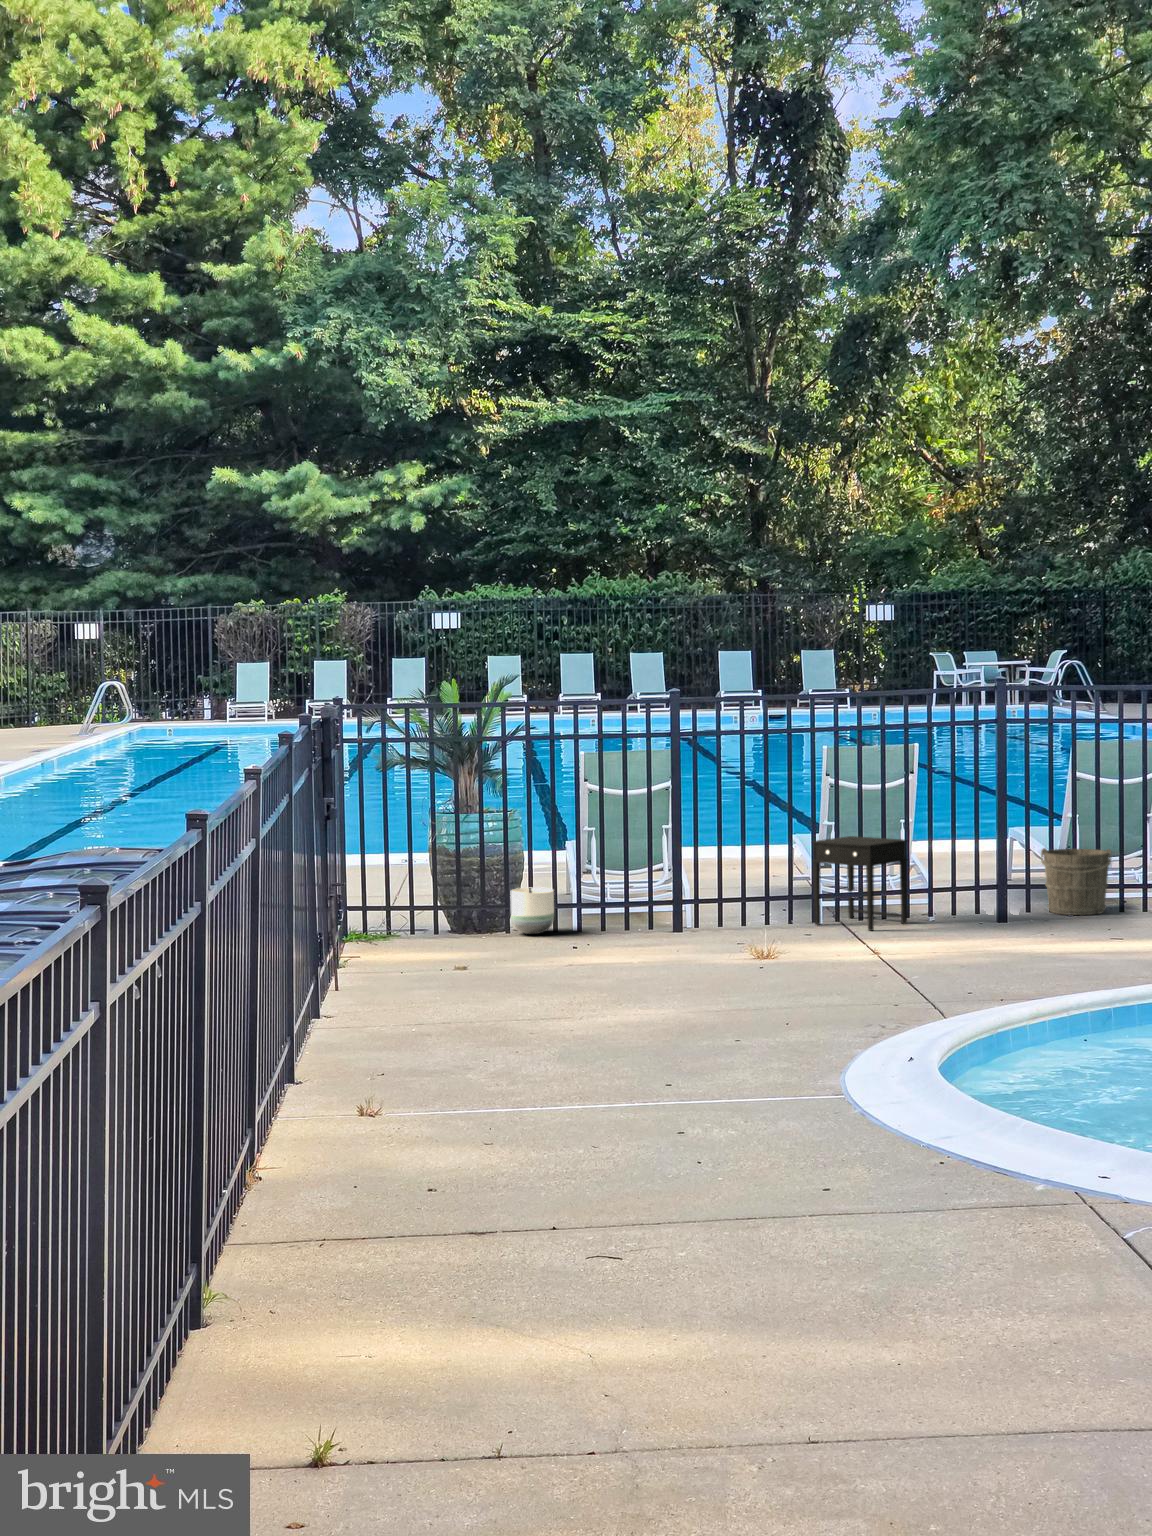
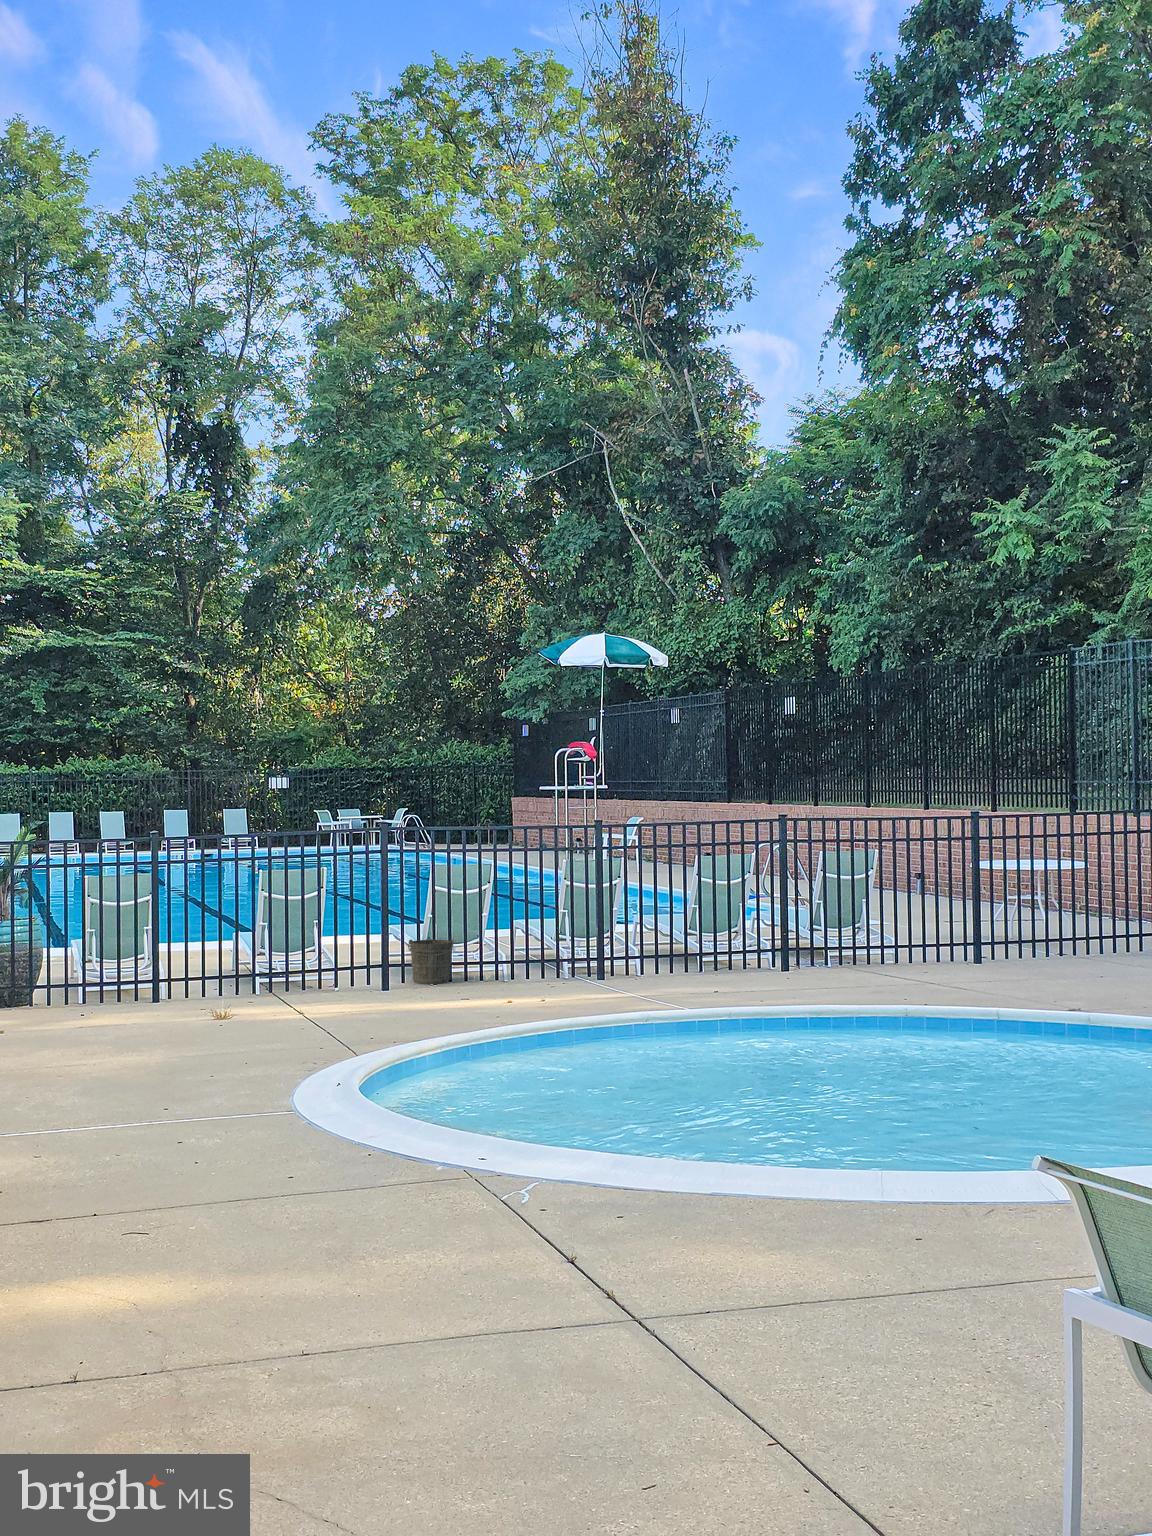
side table: present [812,836,908,931] -> none [254,933,320,997]
planter: present [510,887,554,934] -> none [33,973,66,1006]

